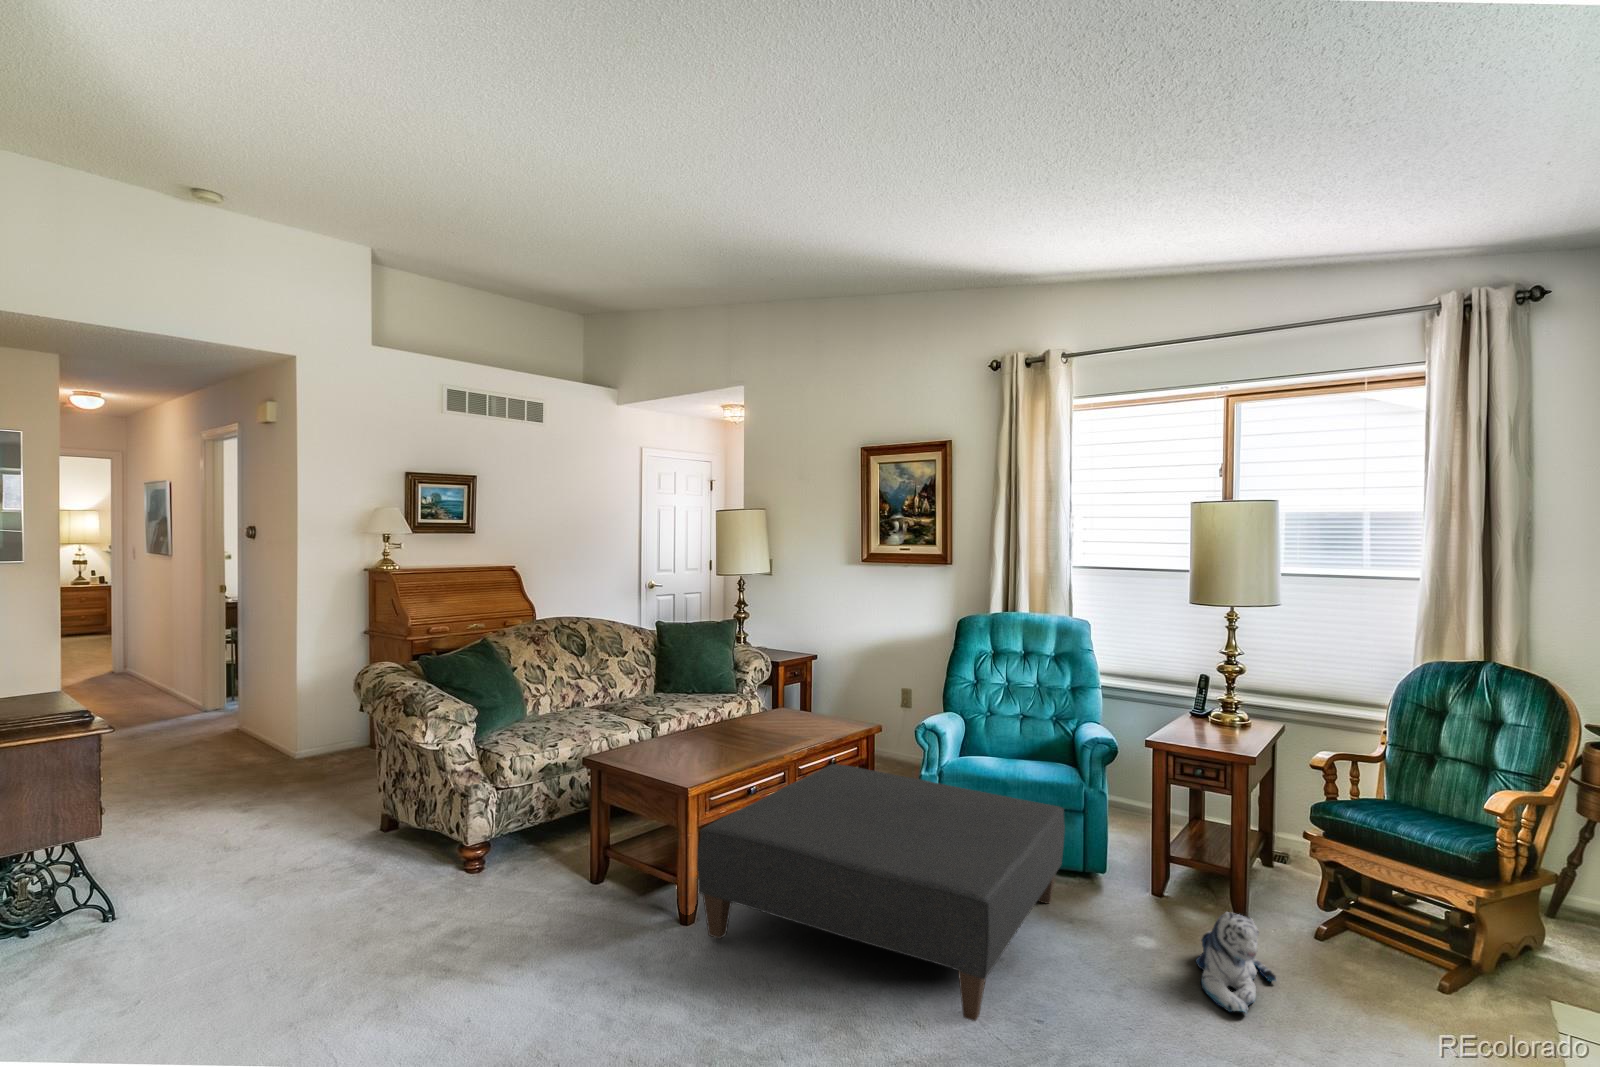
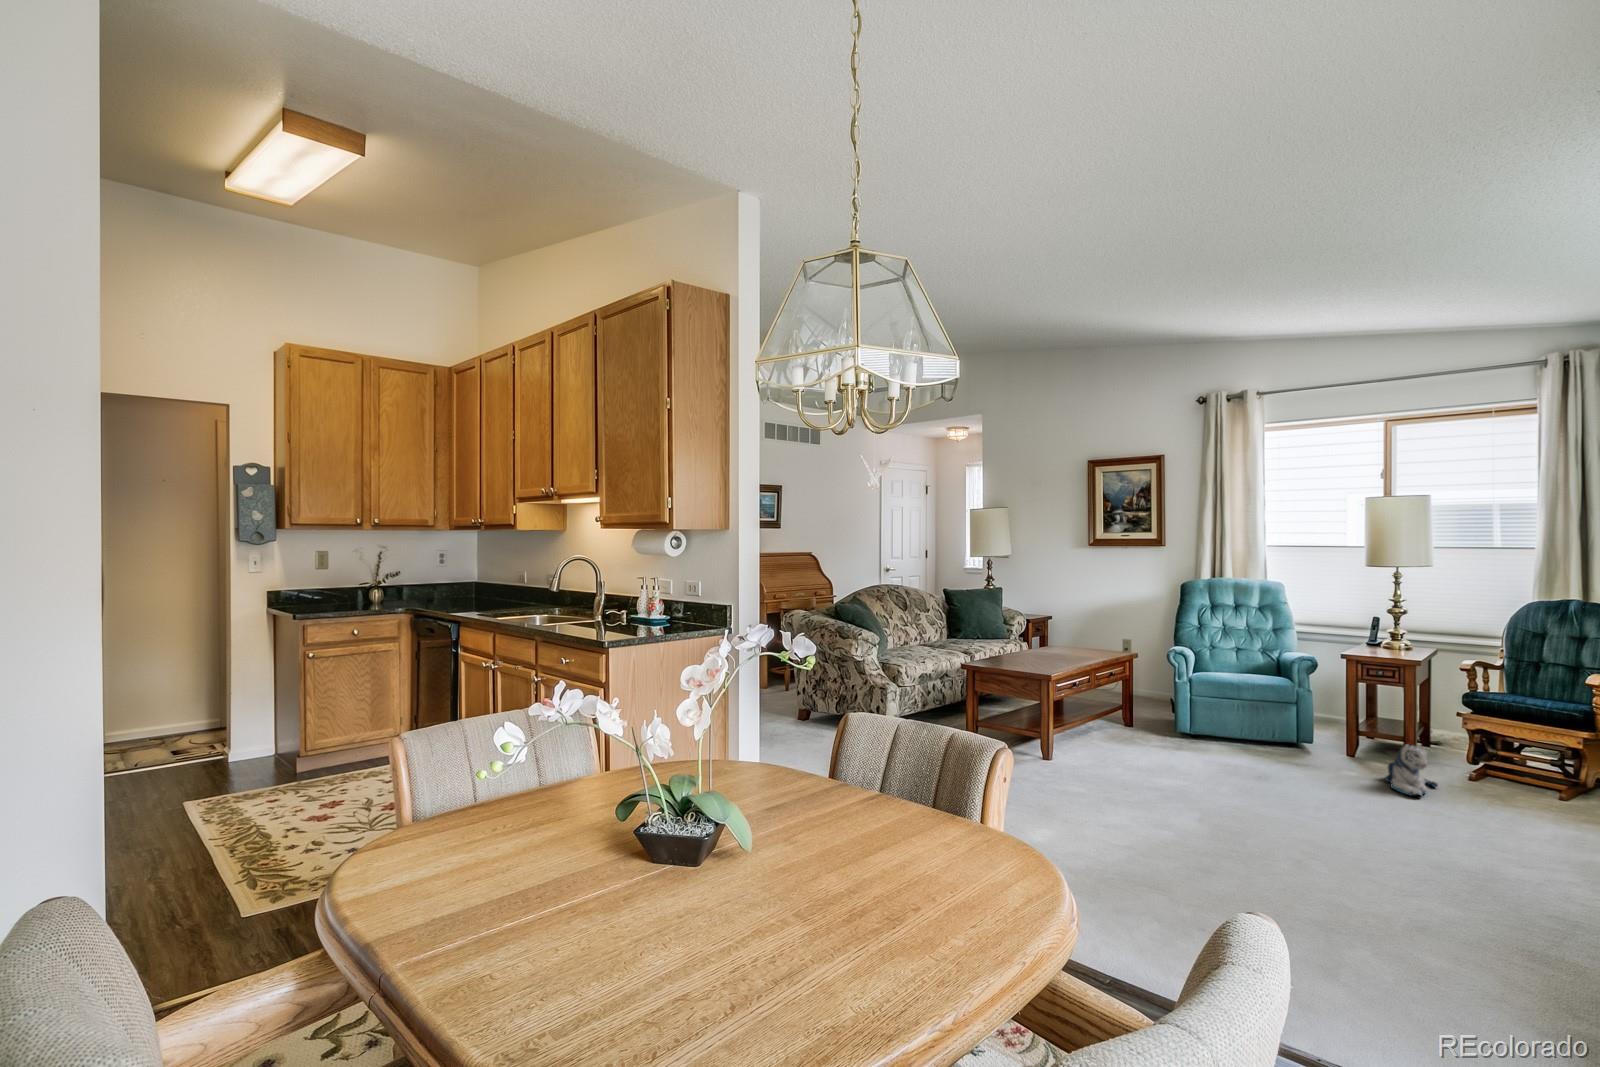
ottoman: present [697,764,1065,1021] -> none [1064,676,1286,798]

